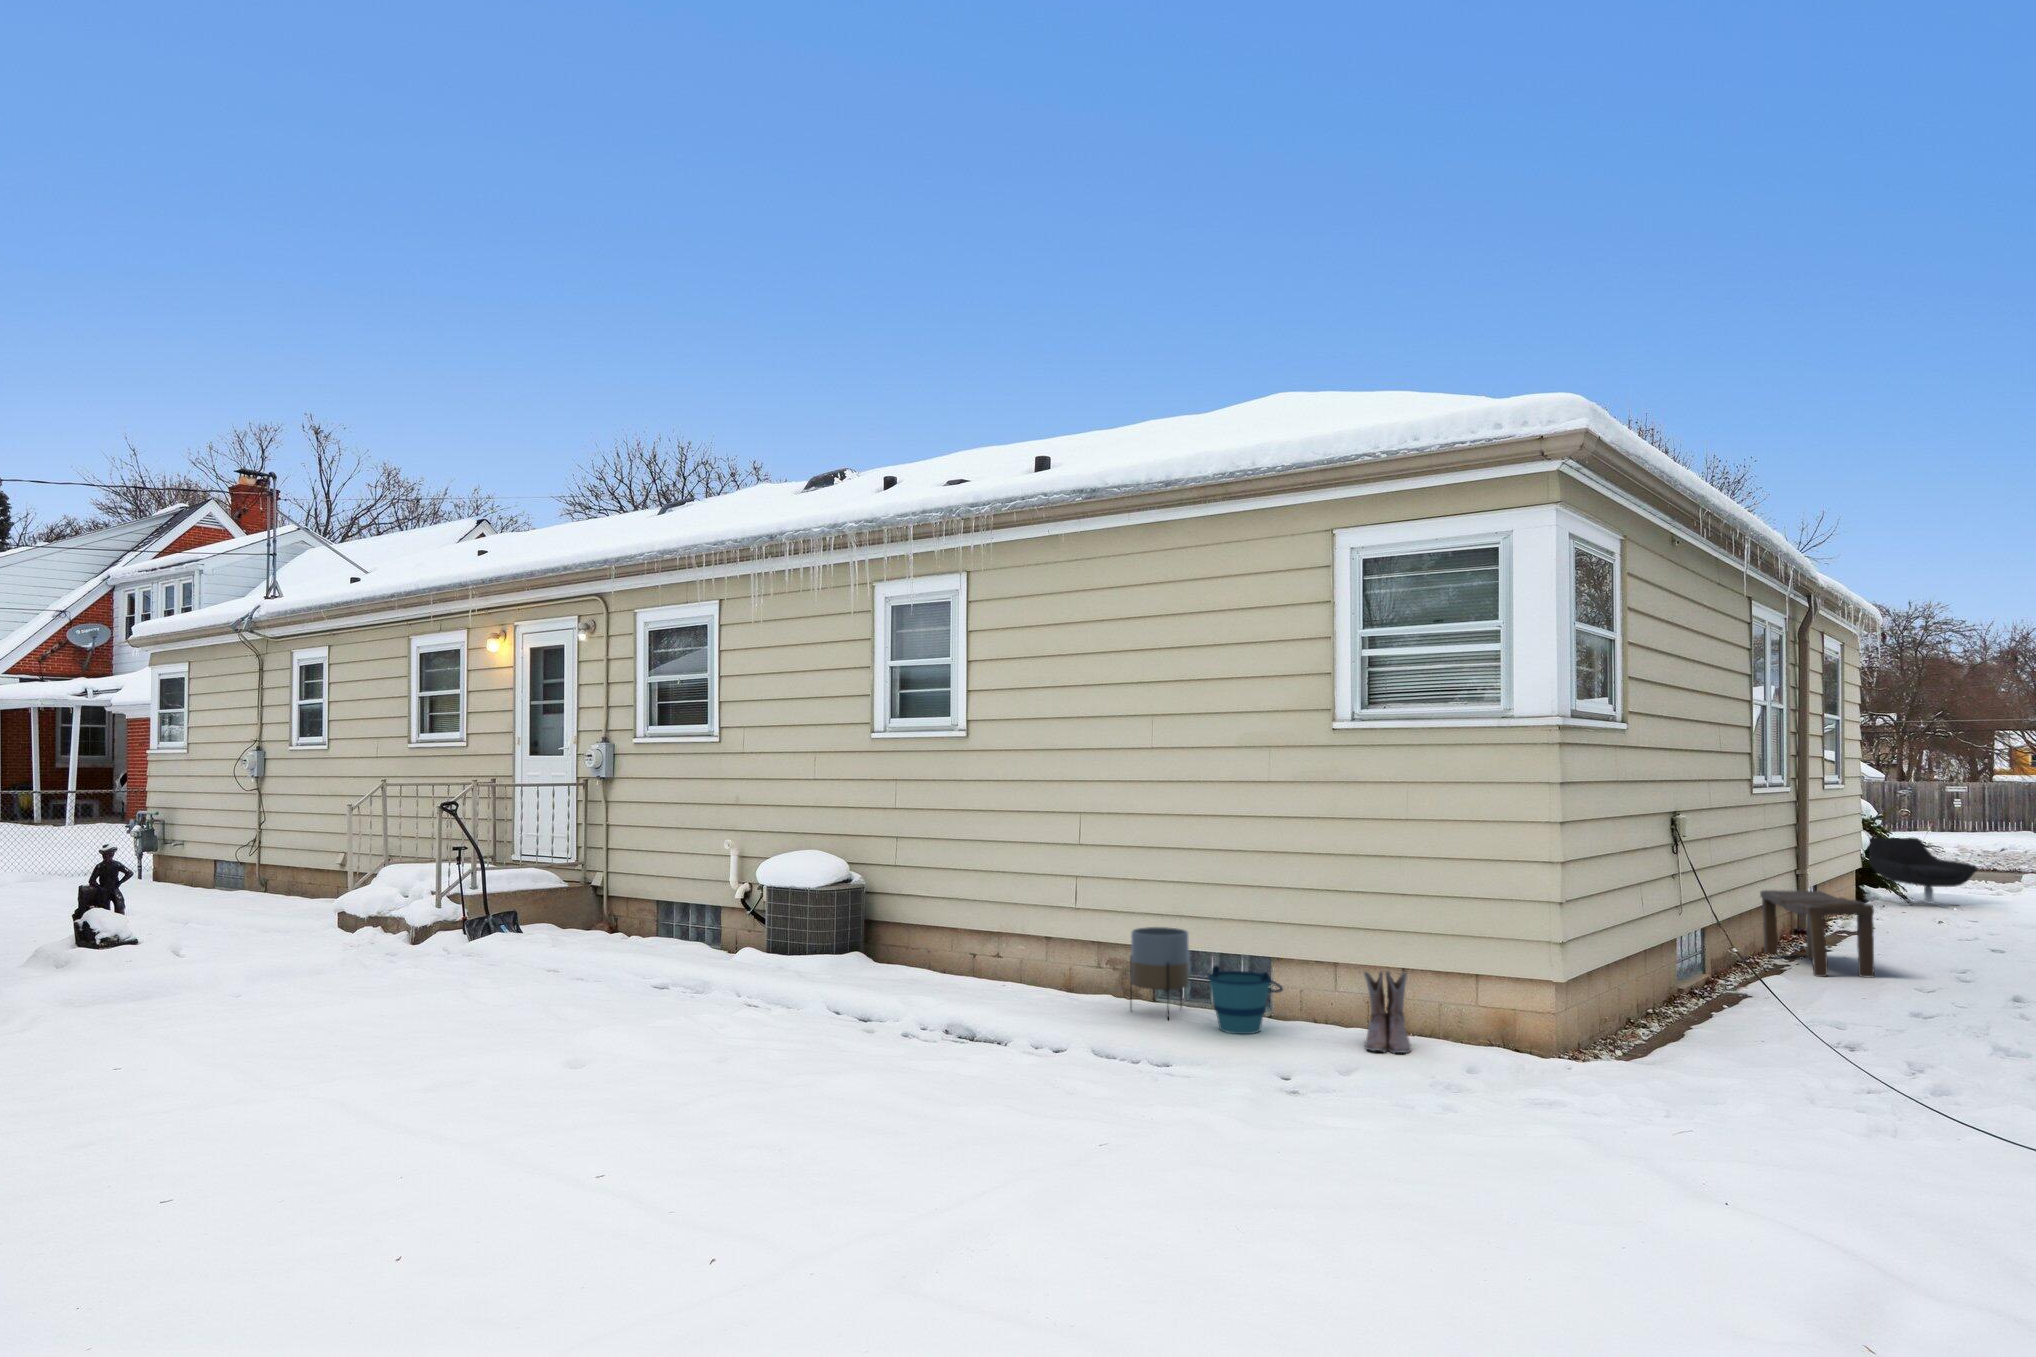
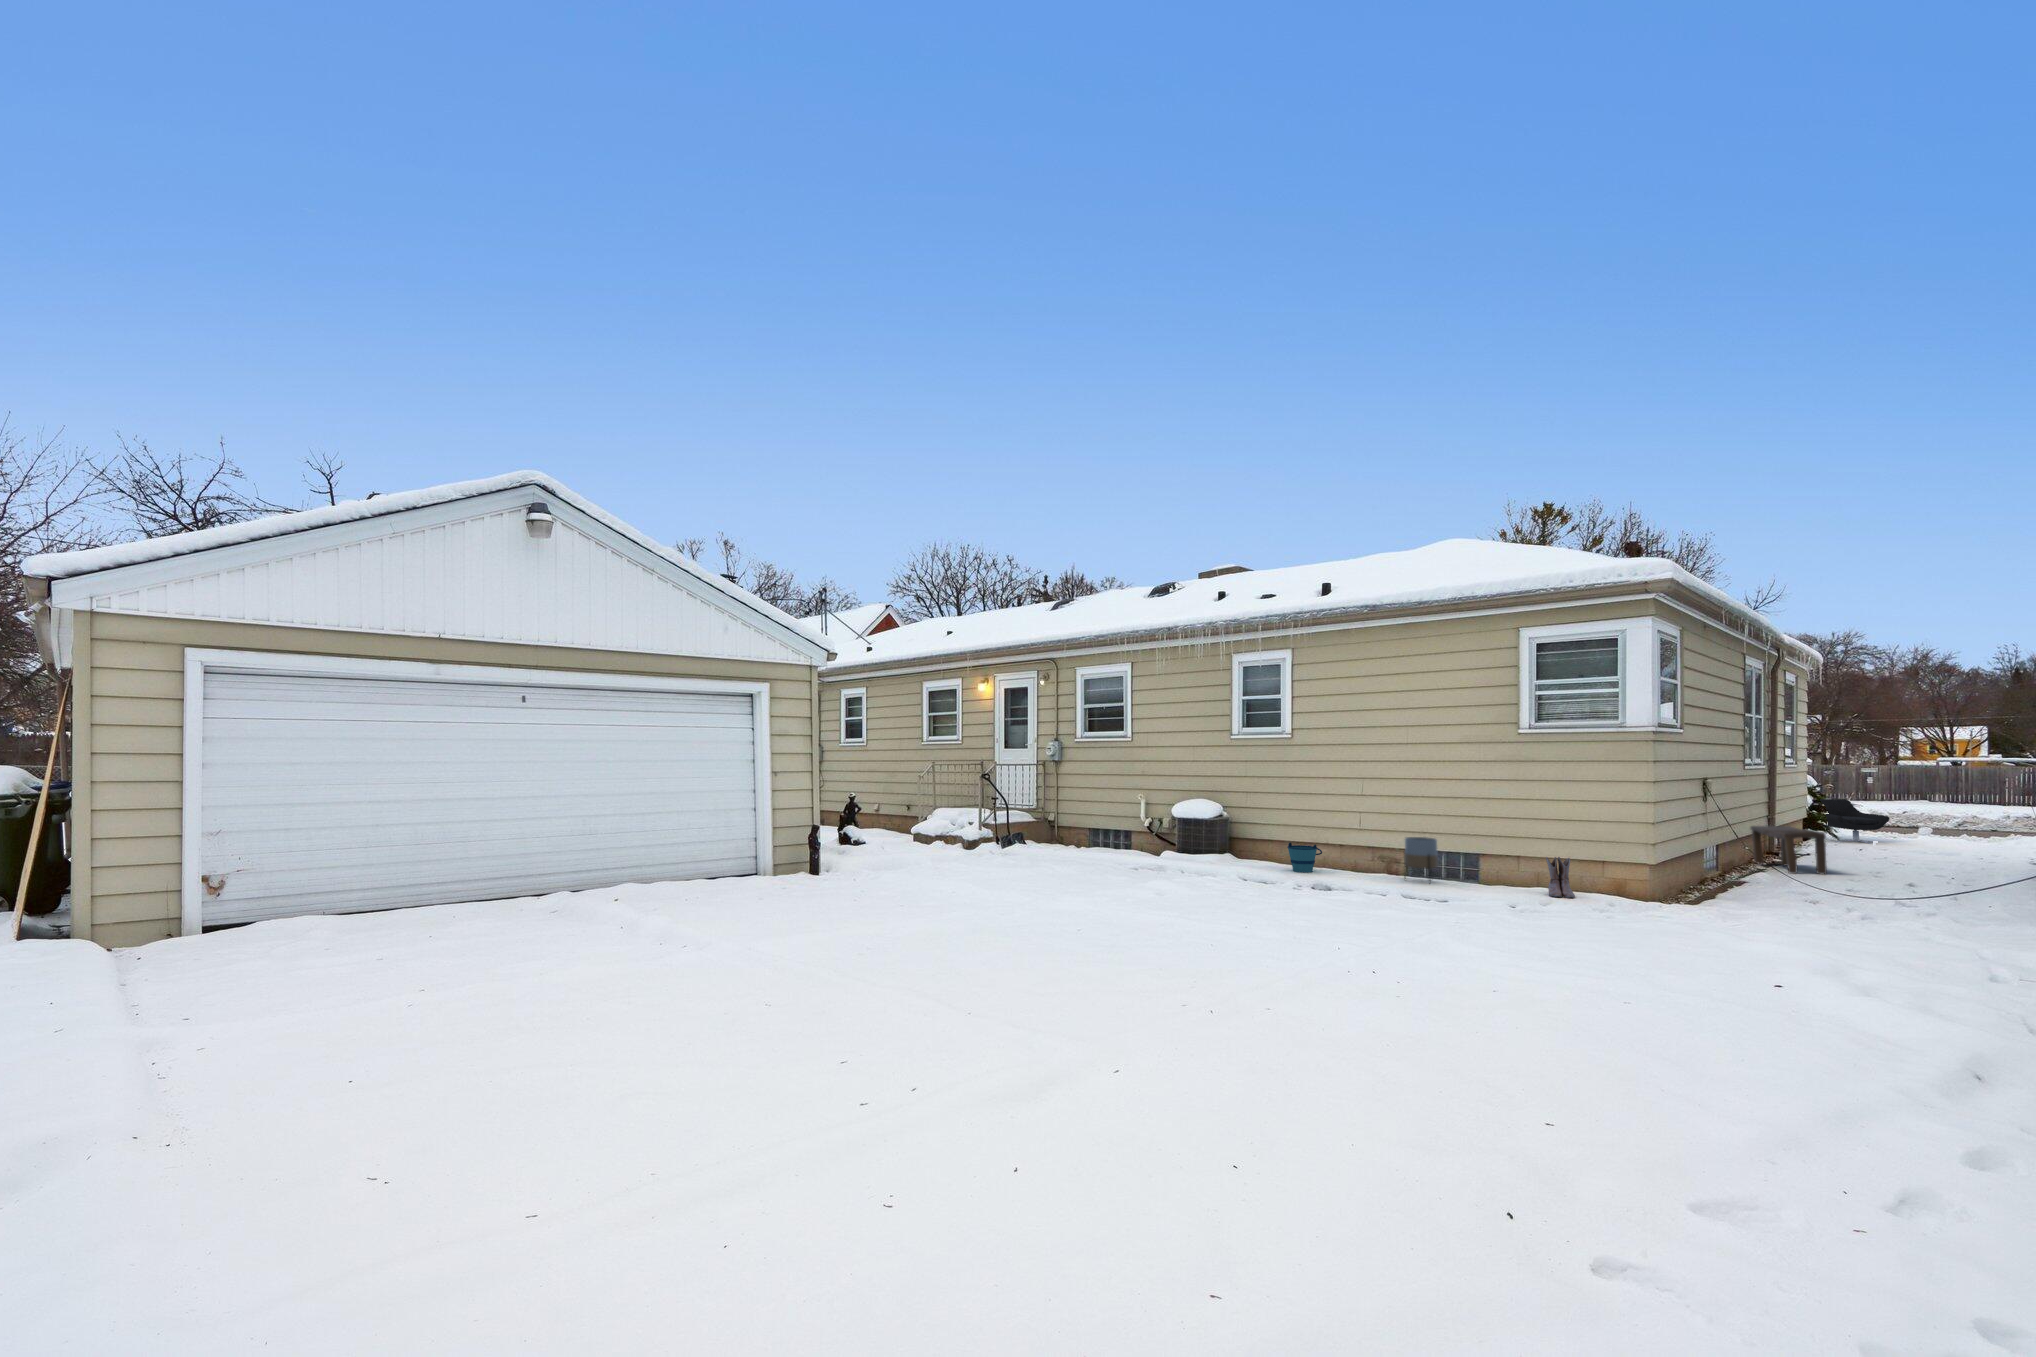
bucket: present [1208,965,1283,1034] -> present [1287,843,1322,872]

